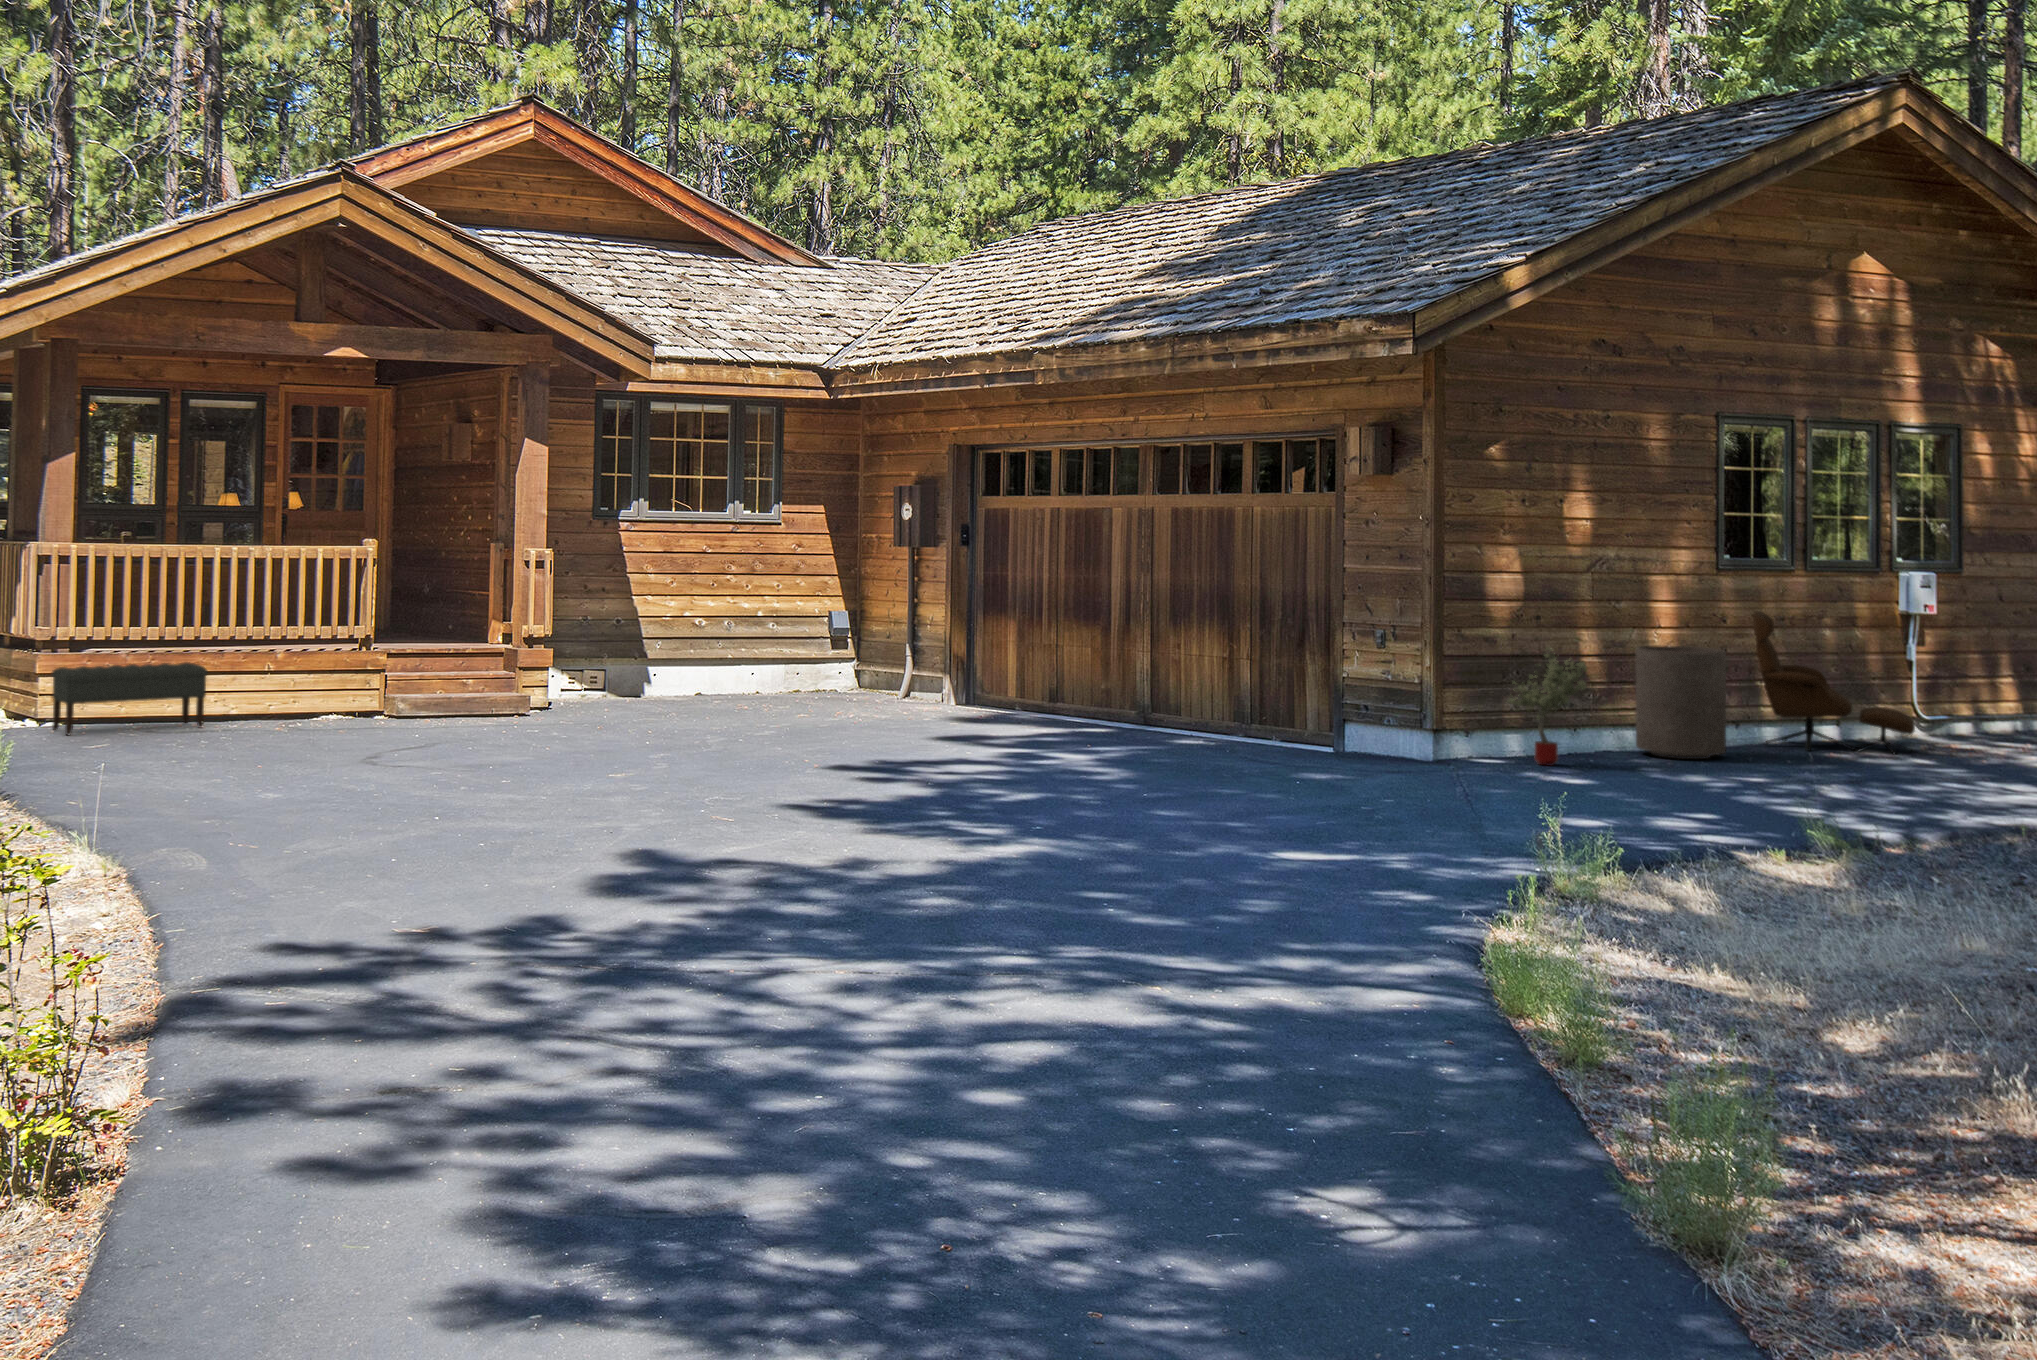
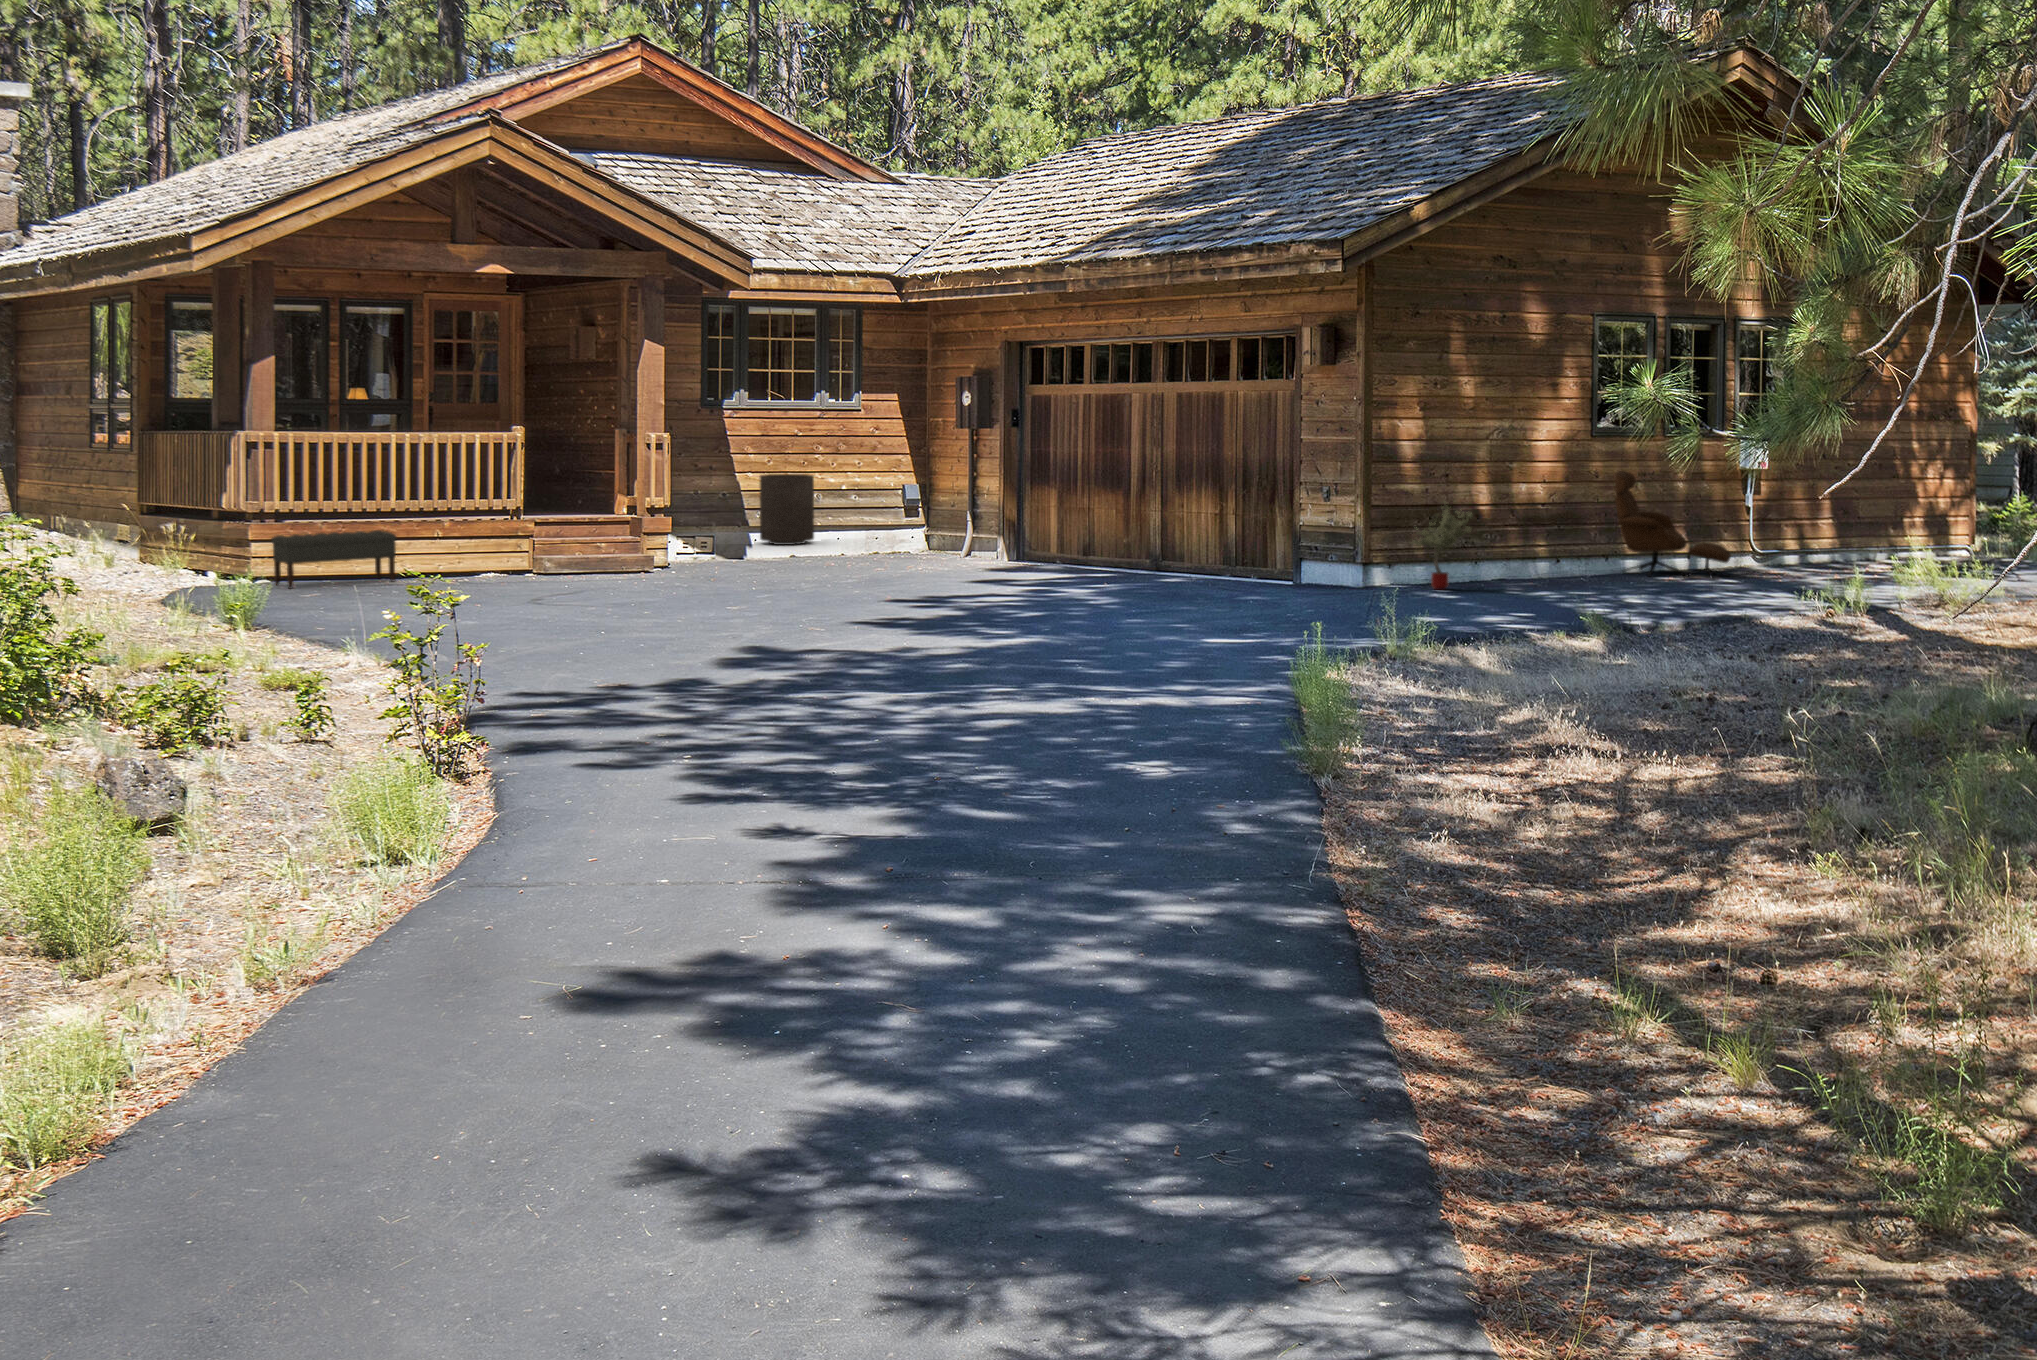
trash can: present [1636,645,1726,759] -> present [760,474,814,545]

